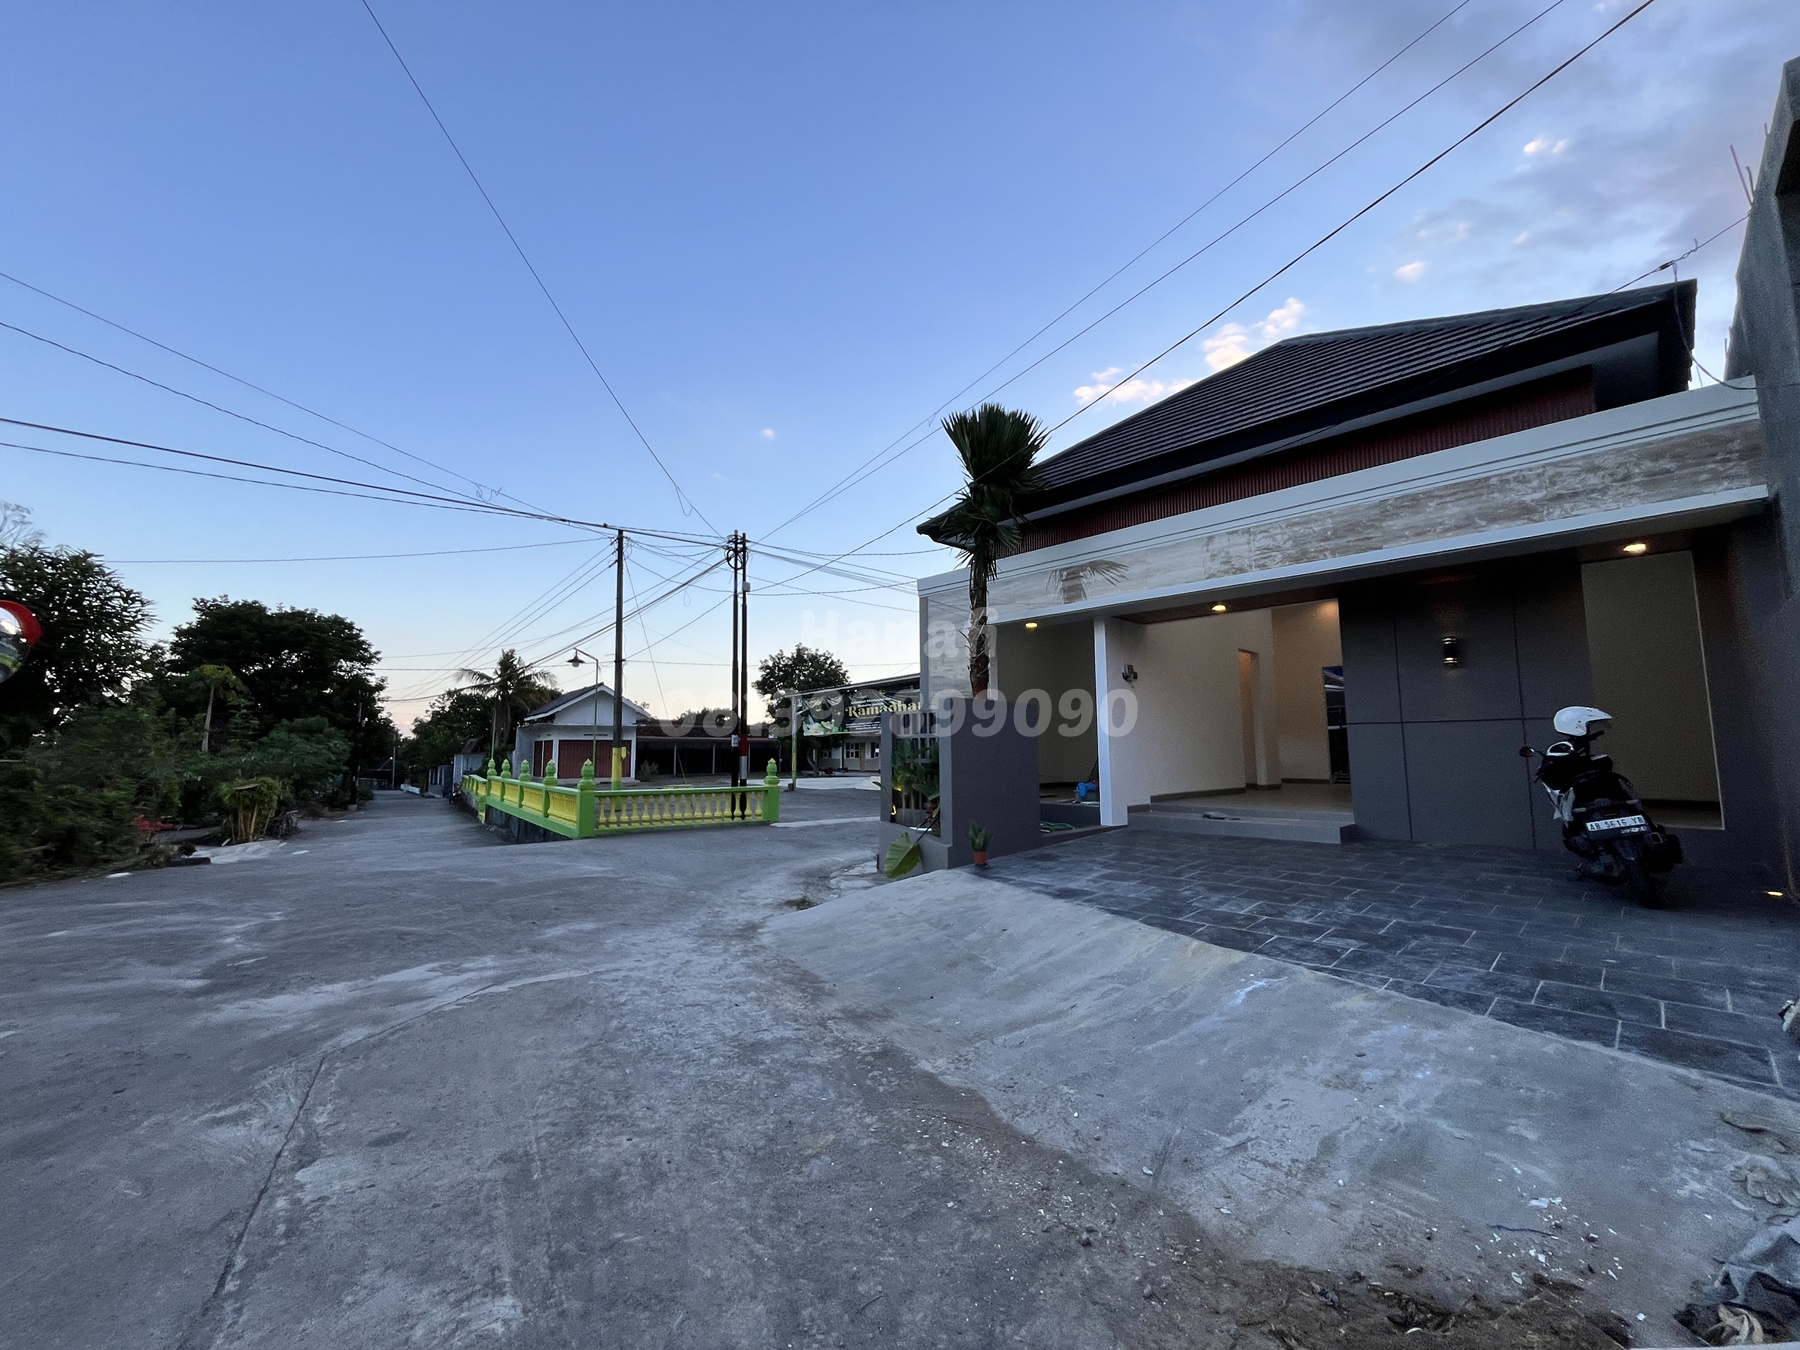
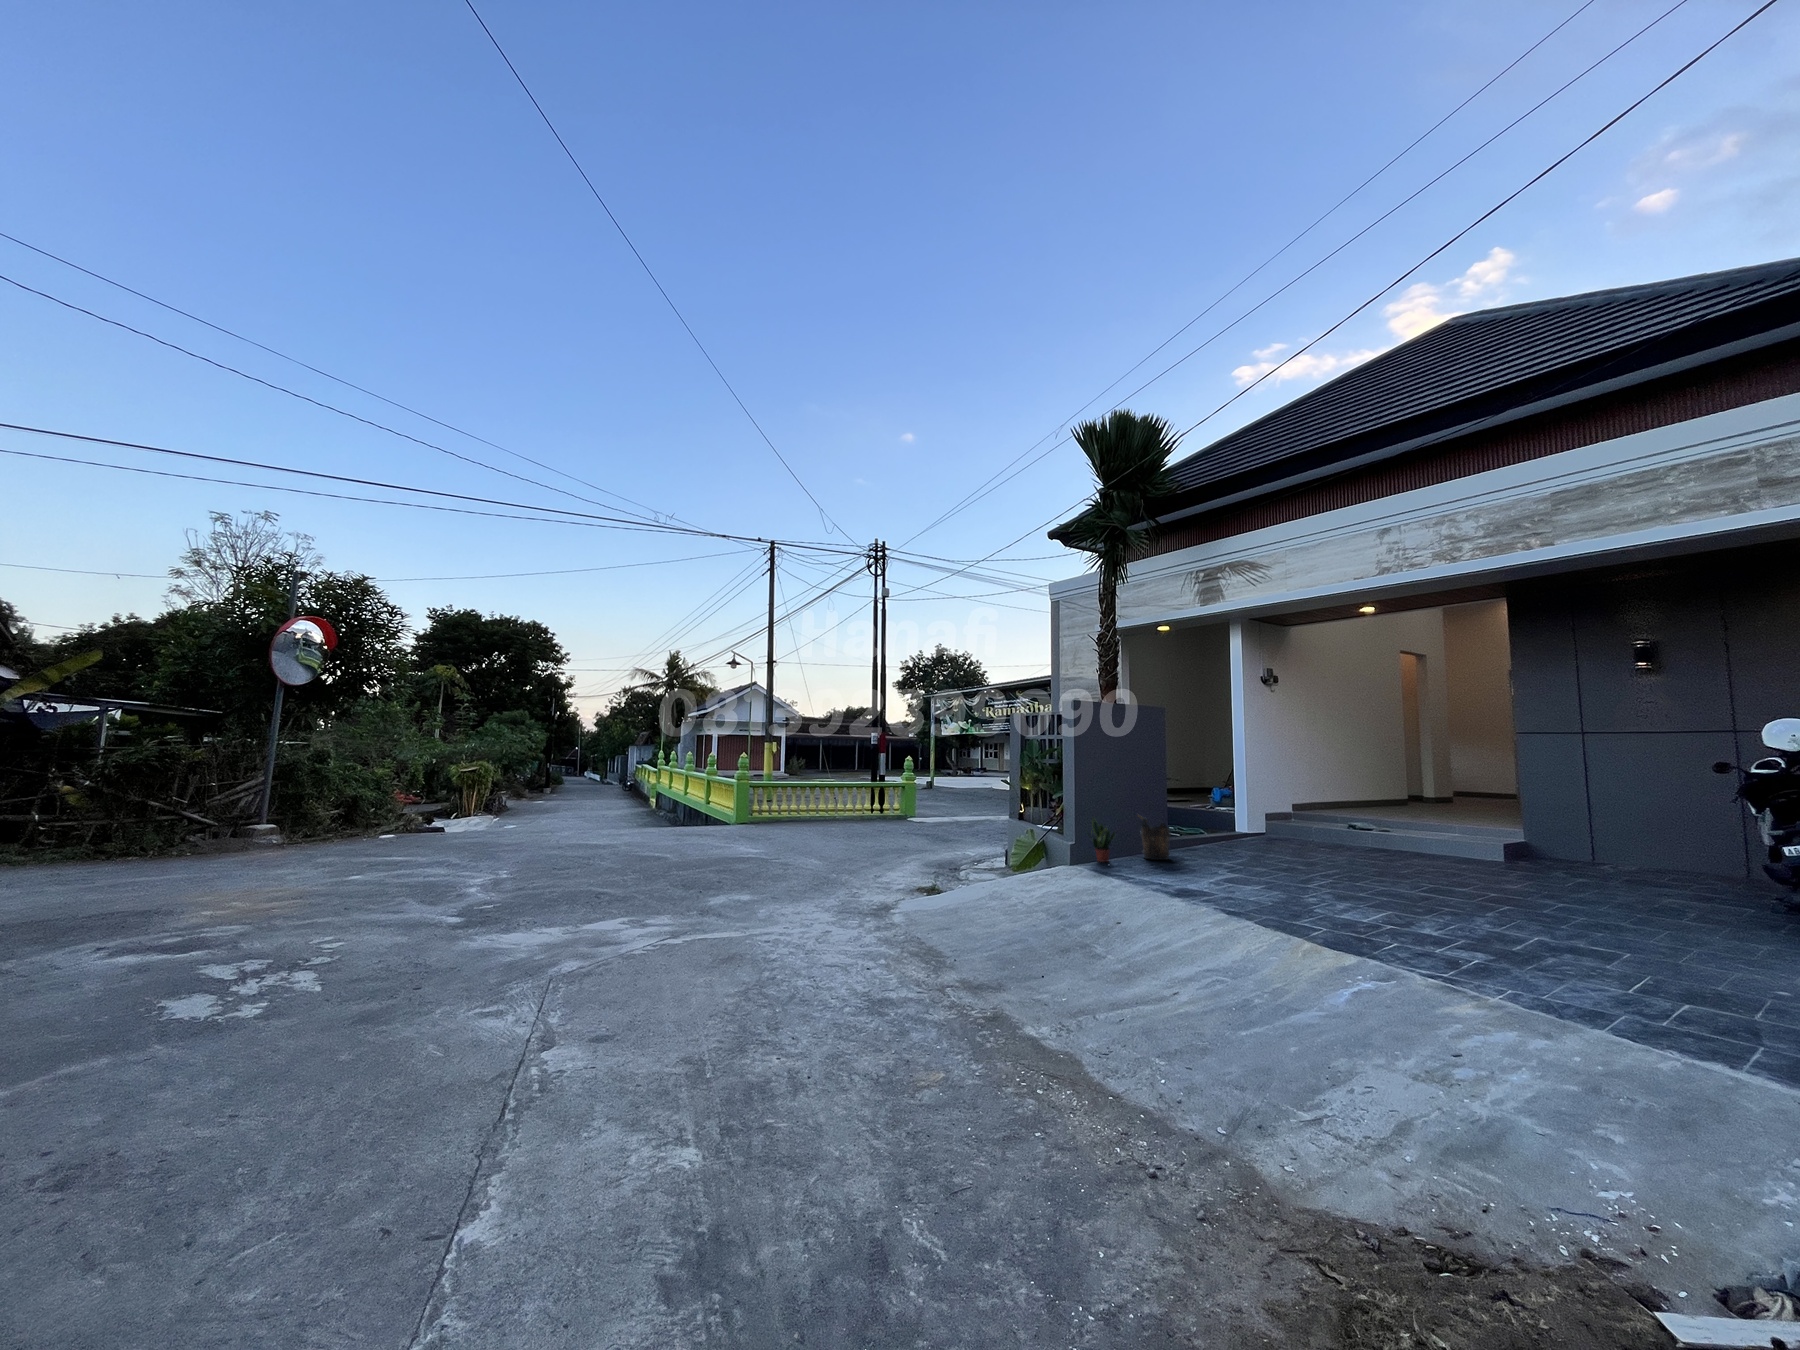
bucket: none [1010,811,1047,860] -> present [1138,815,1171,860]

